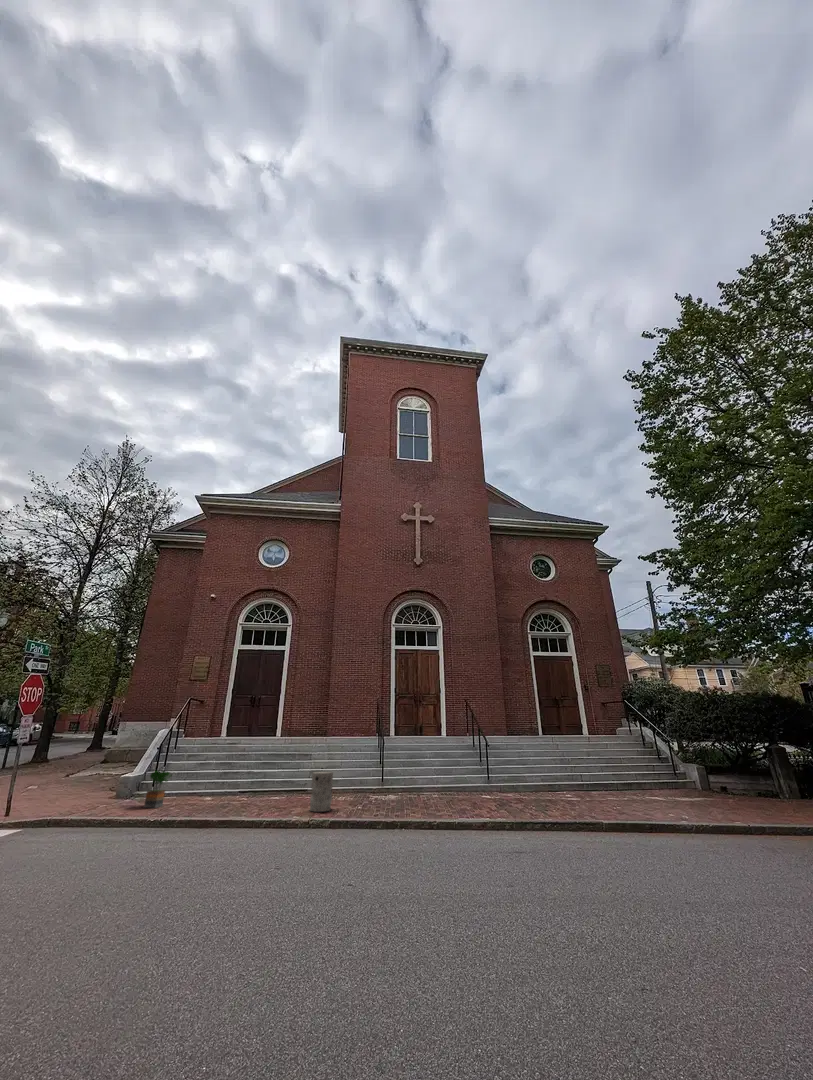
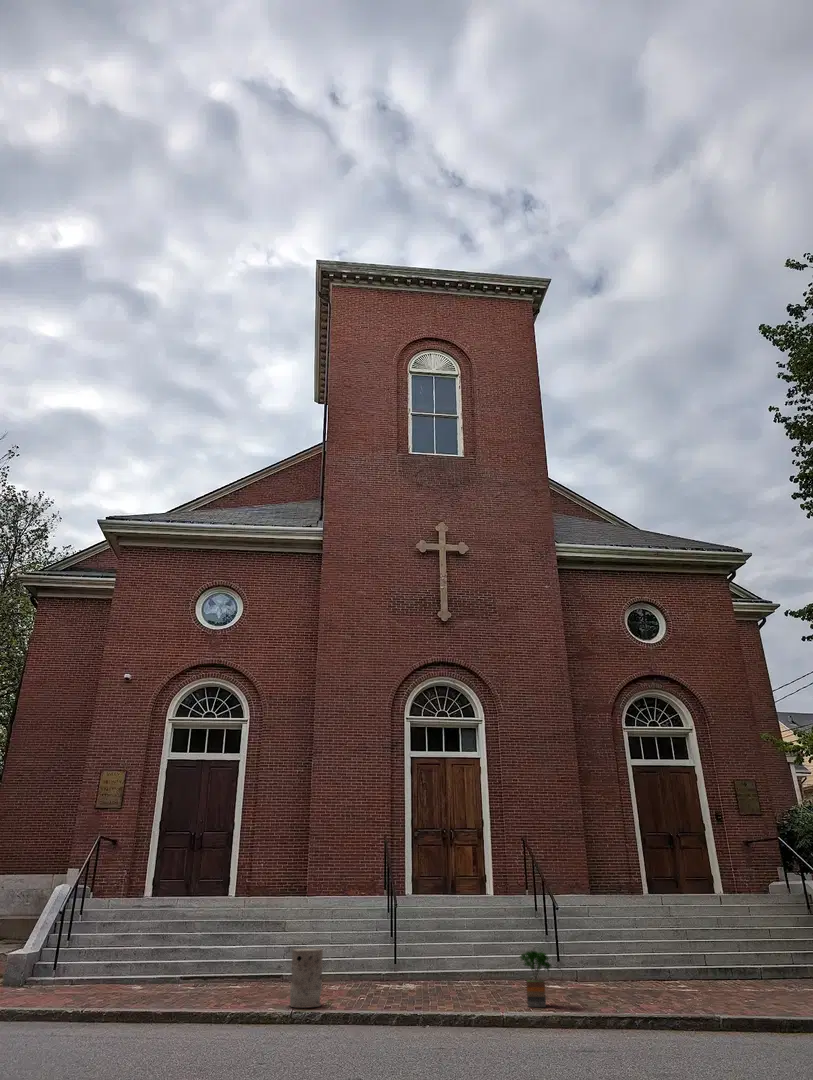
potted tree: present [144,771,171,808] -> present [520,951,551,1007]

